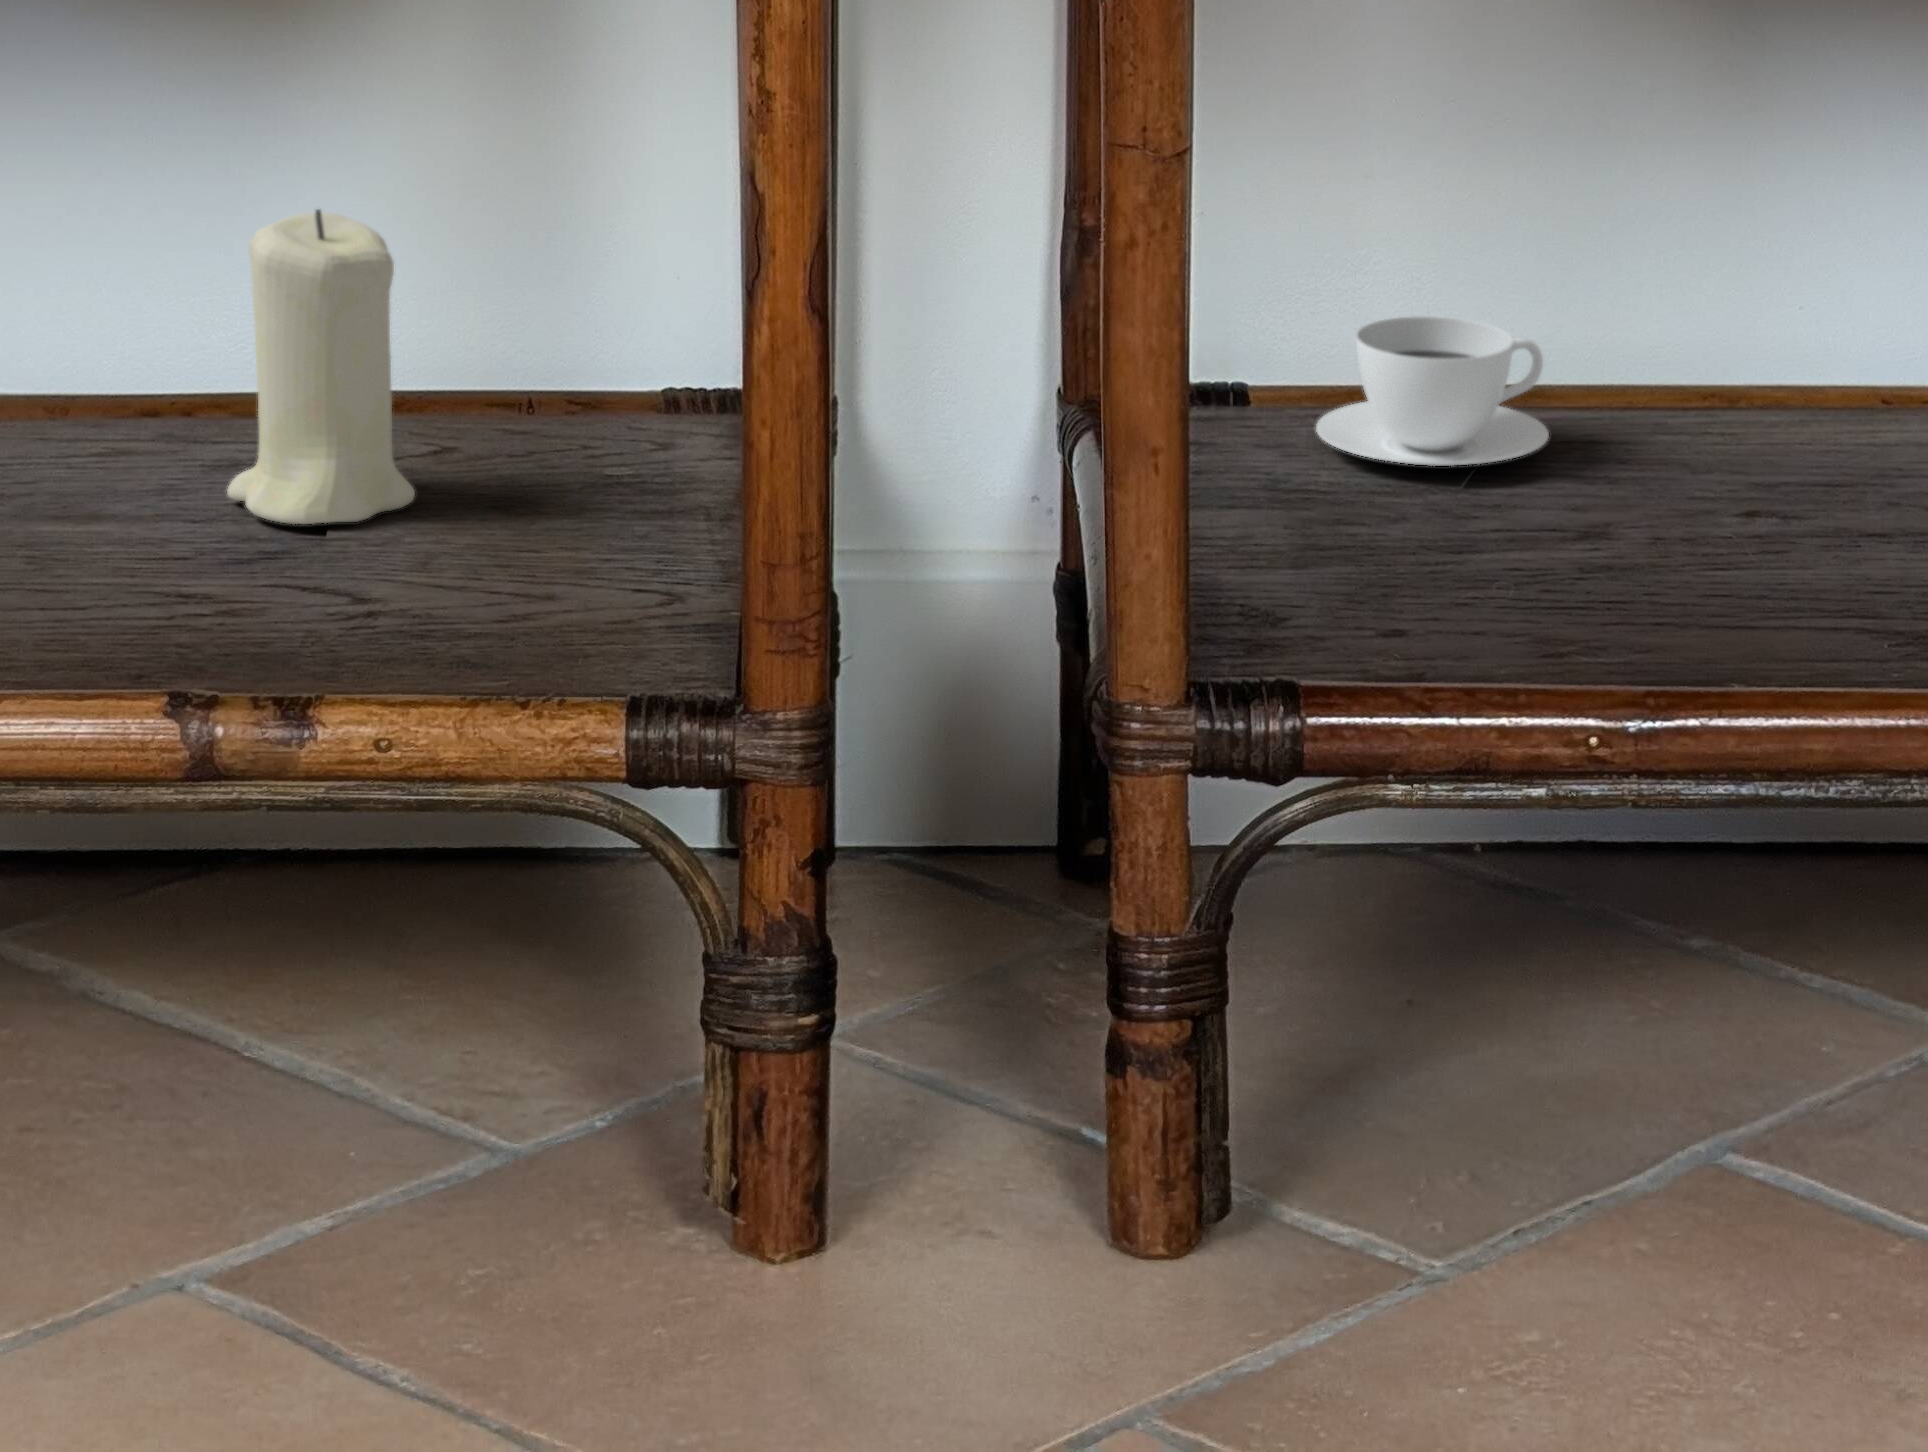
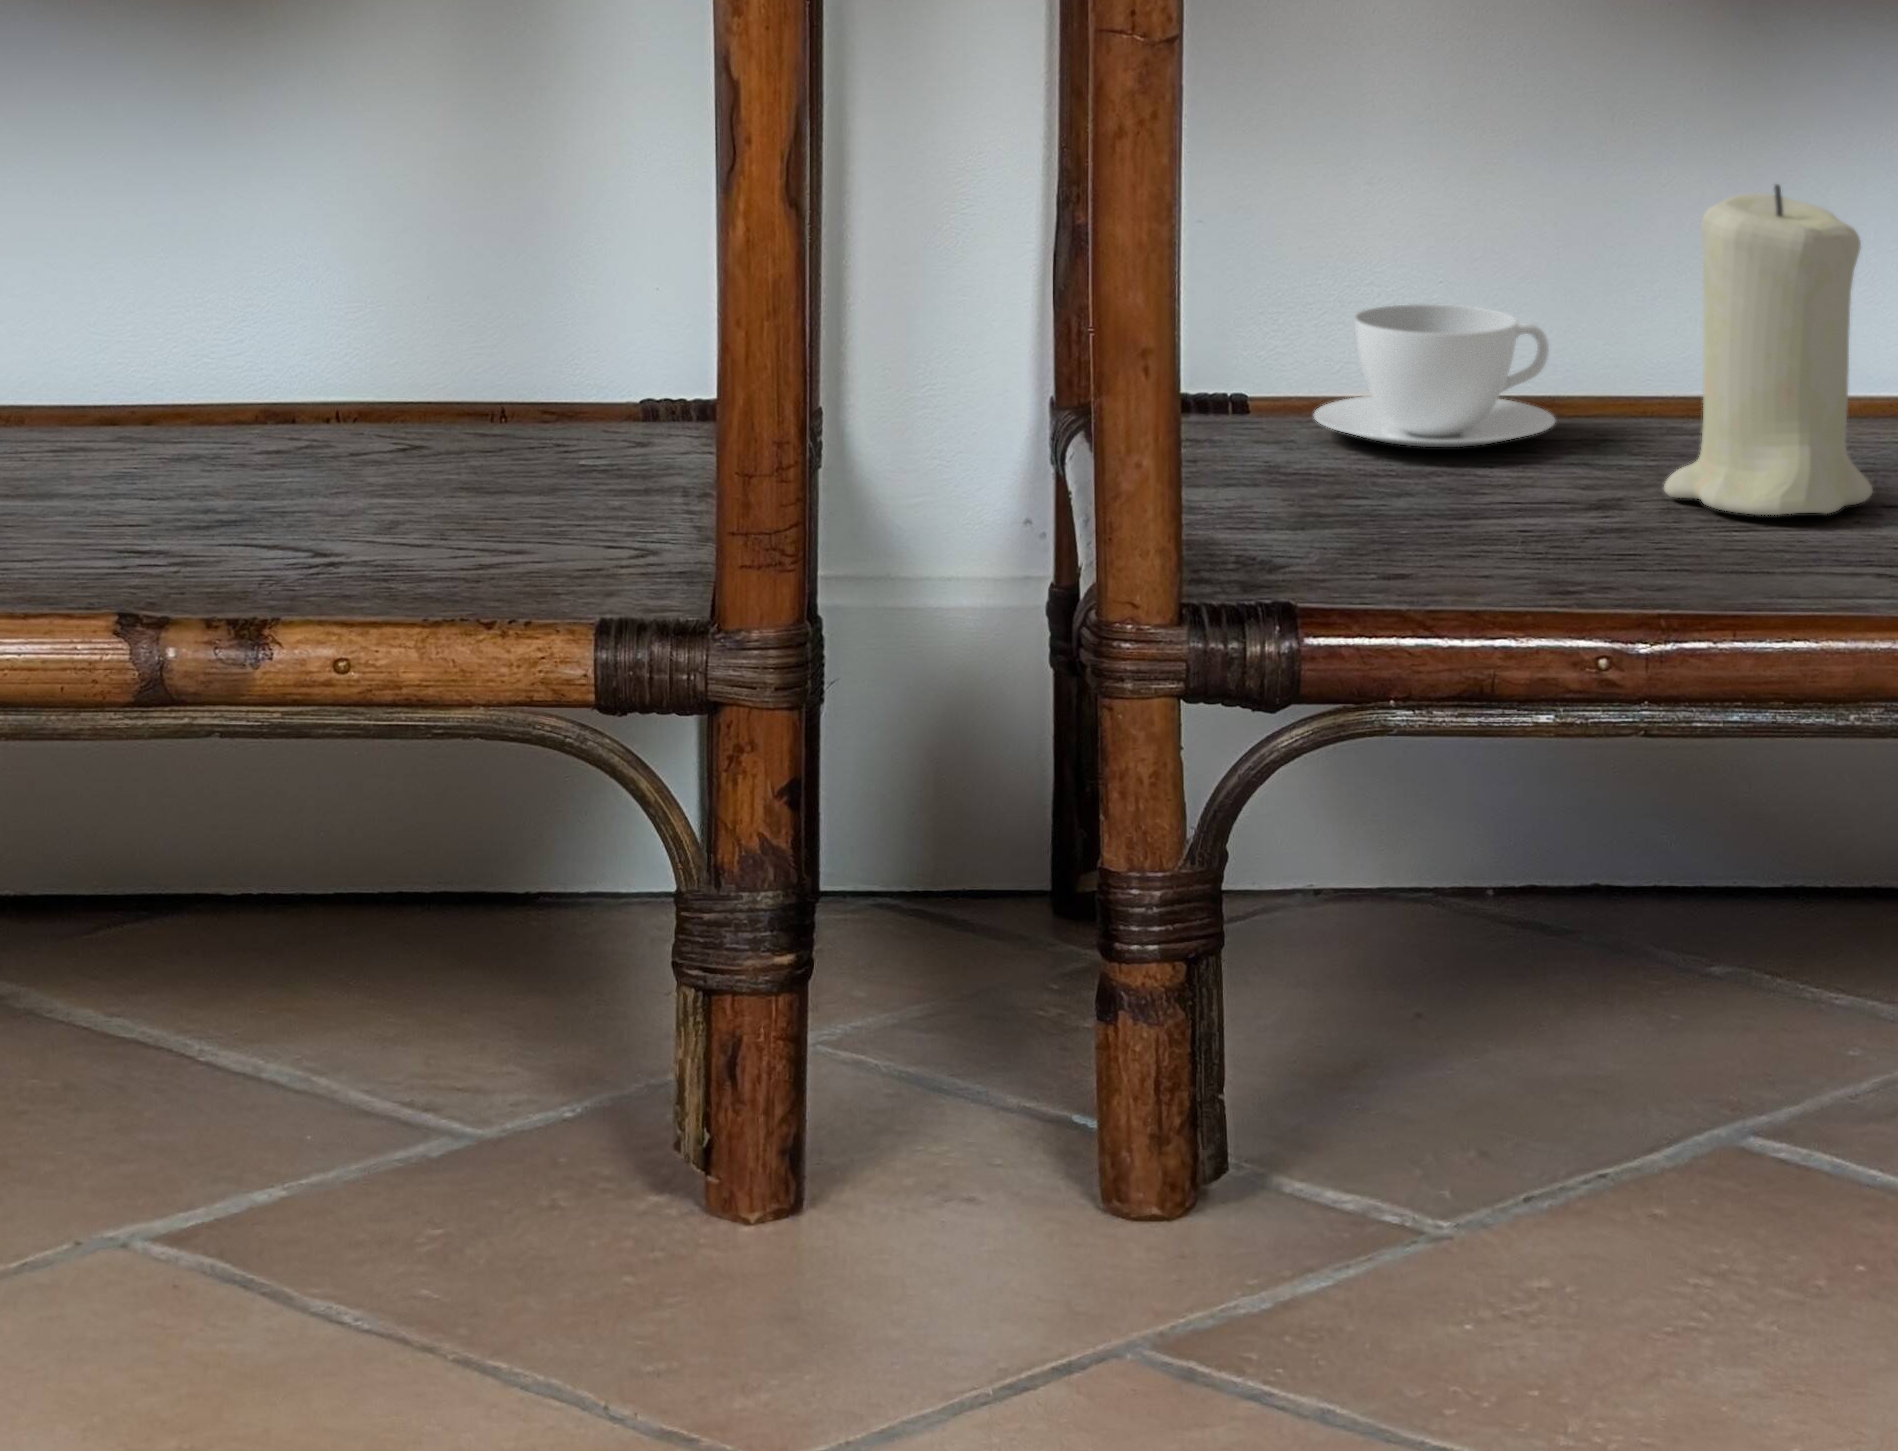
candle: present [227,209,415,524] -> present [1664,185,1872,515]

